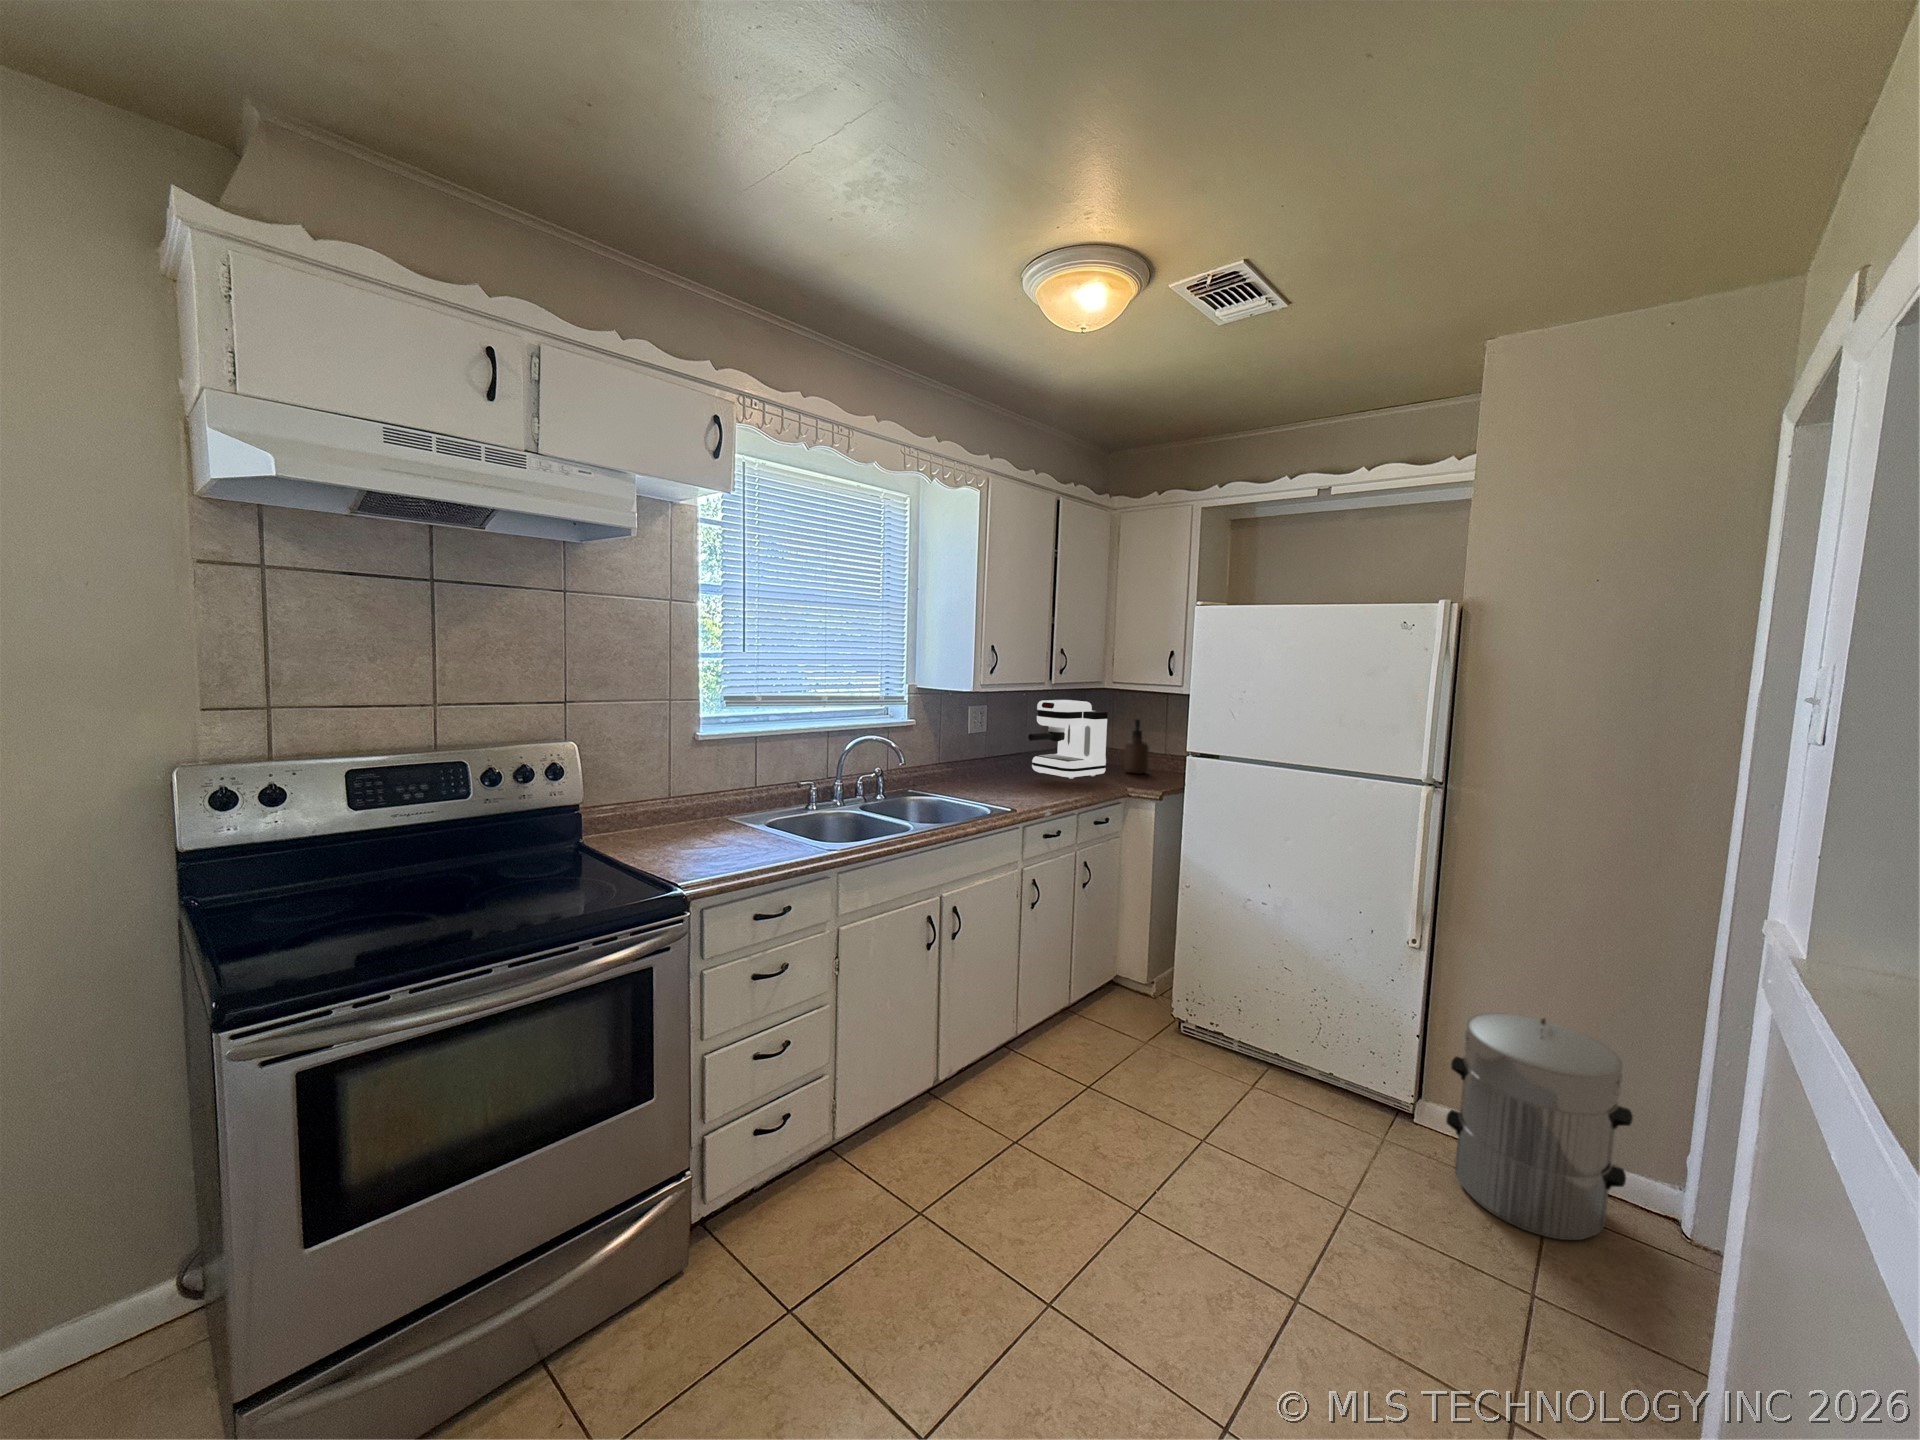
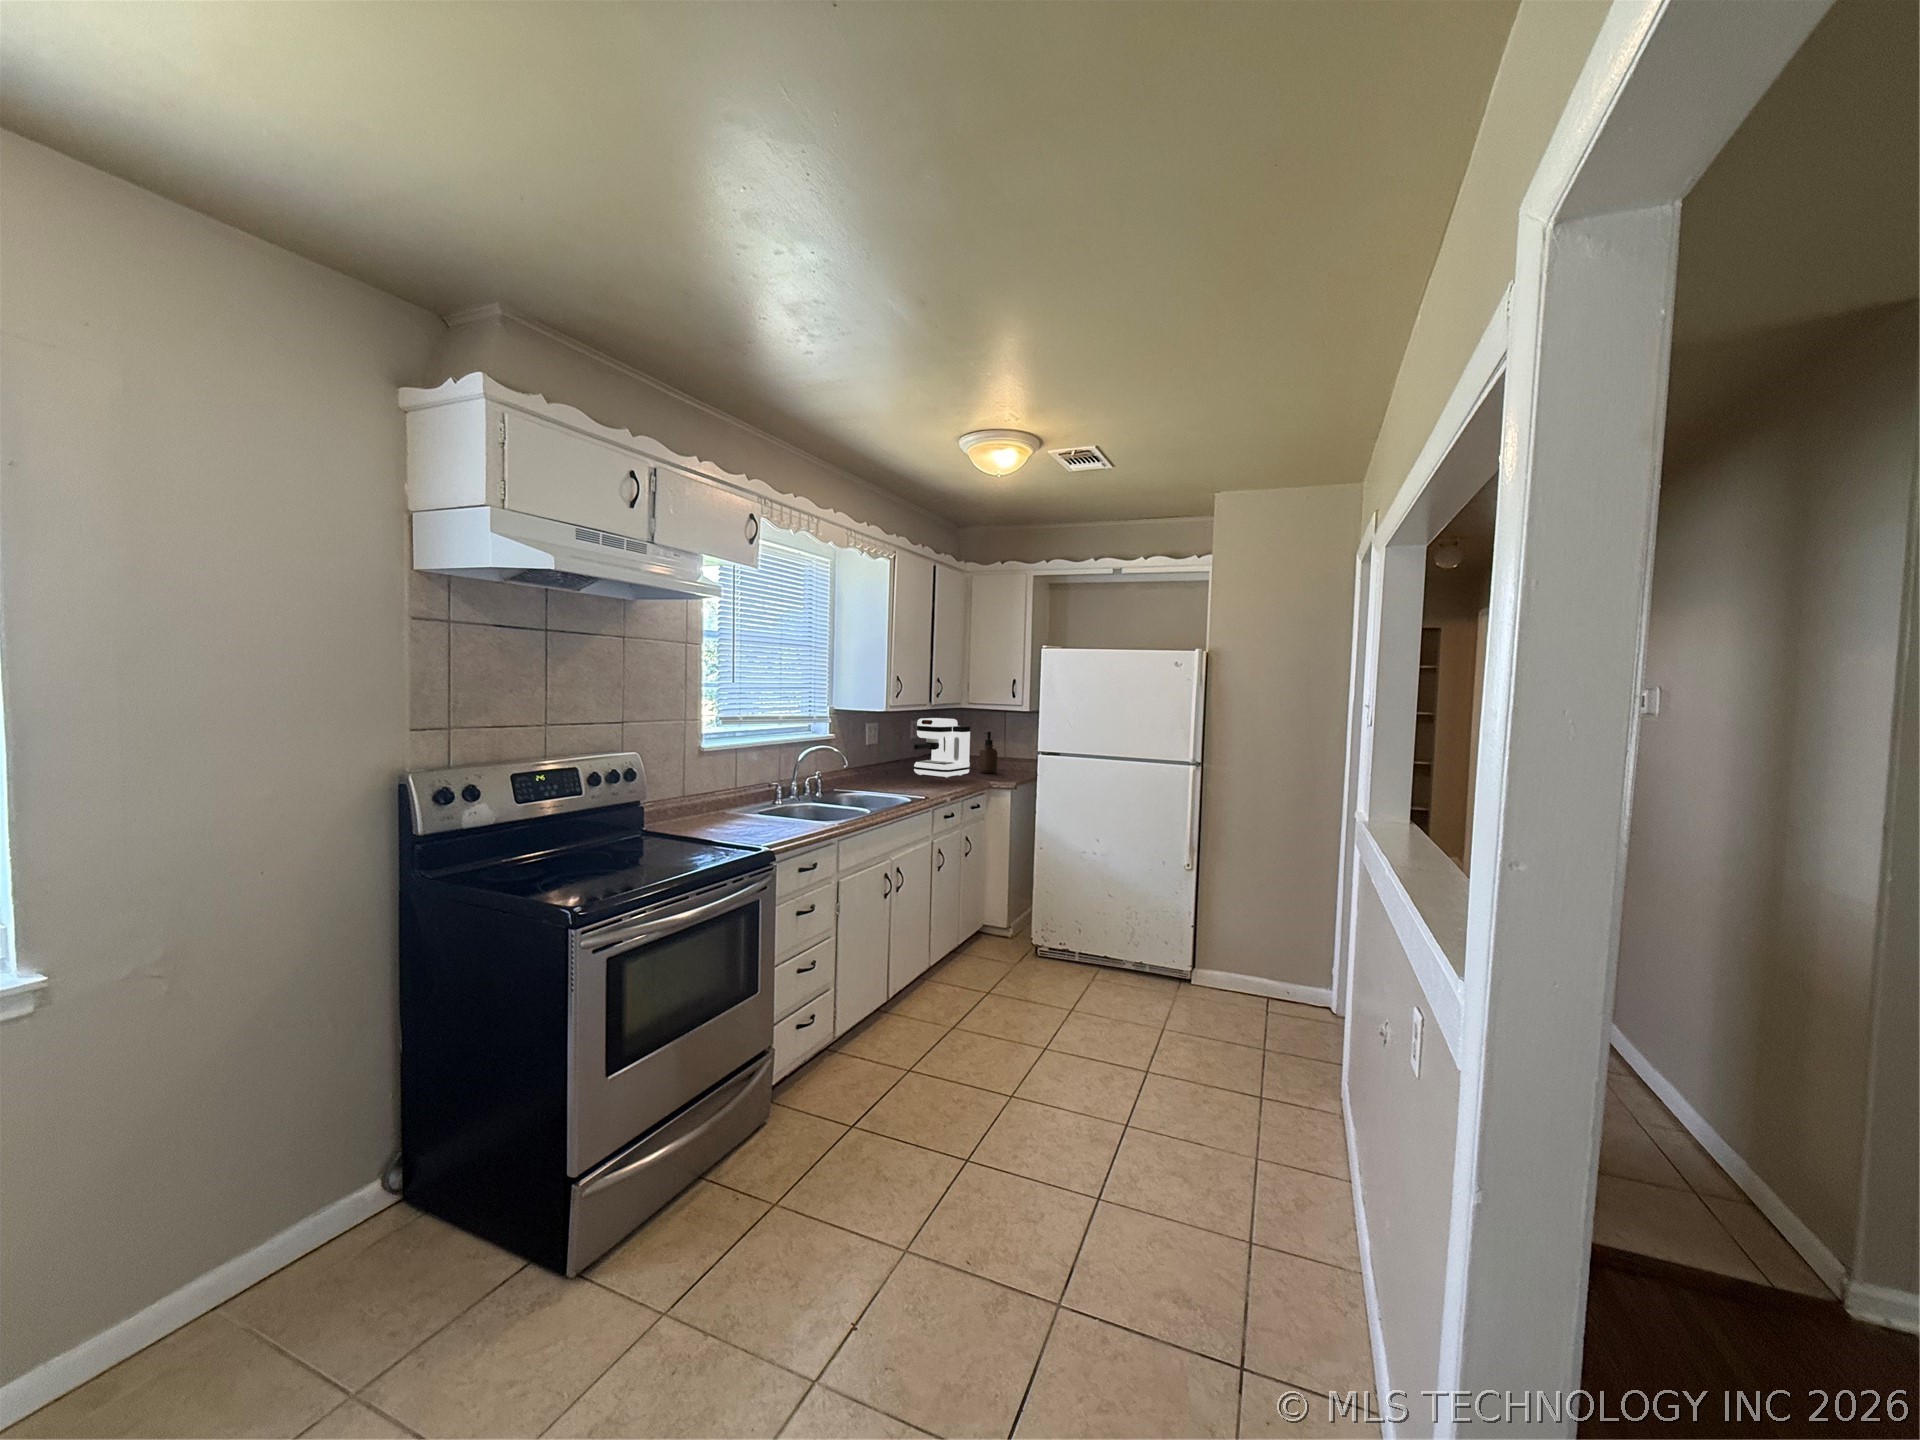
waste bin: present [1446,1013,1633,1240] -> none [1212,899,1307,1025]

